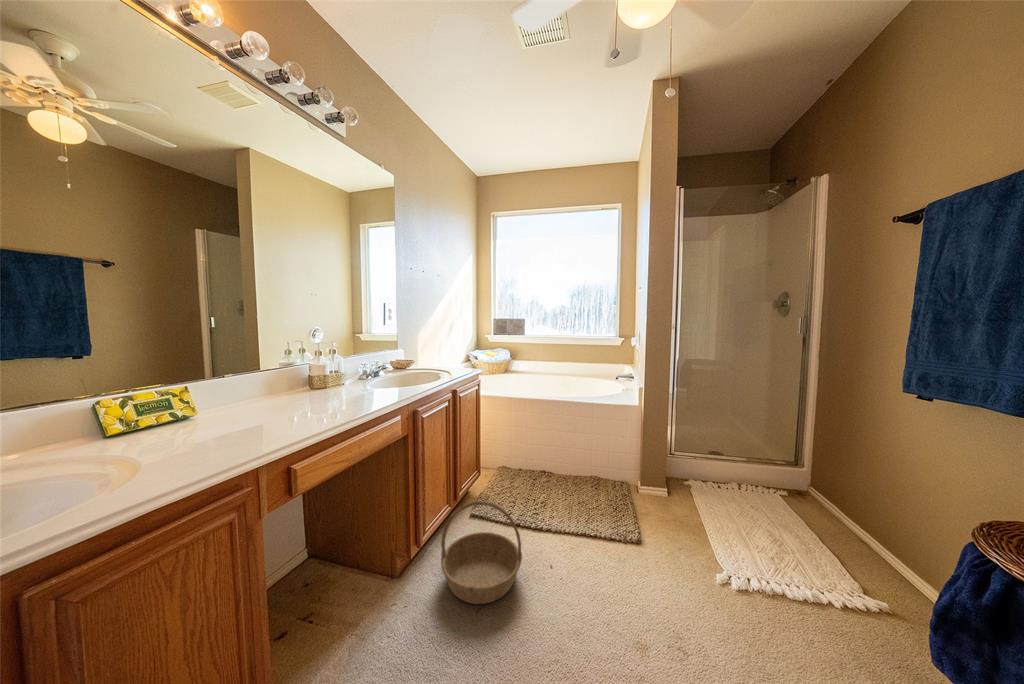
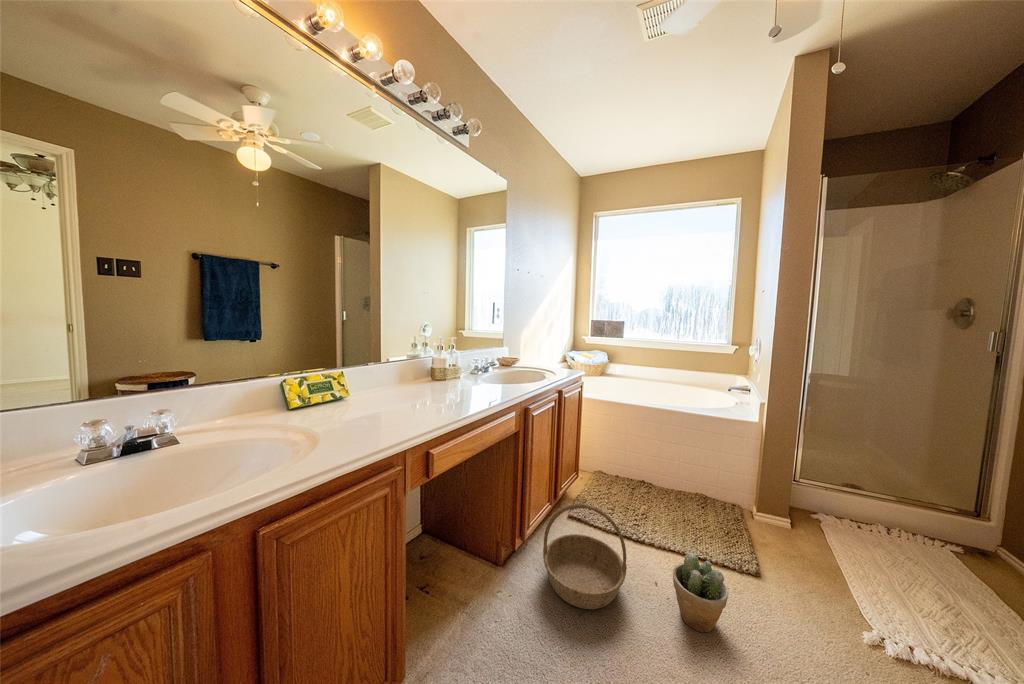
potted plant: none [562,530,607,601] -> present [673,553,729,632]

